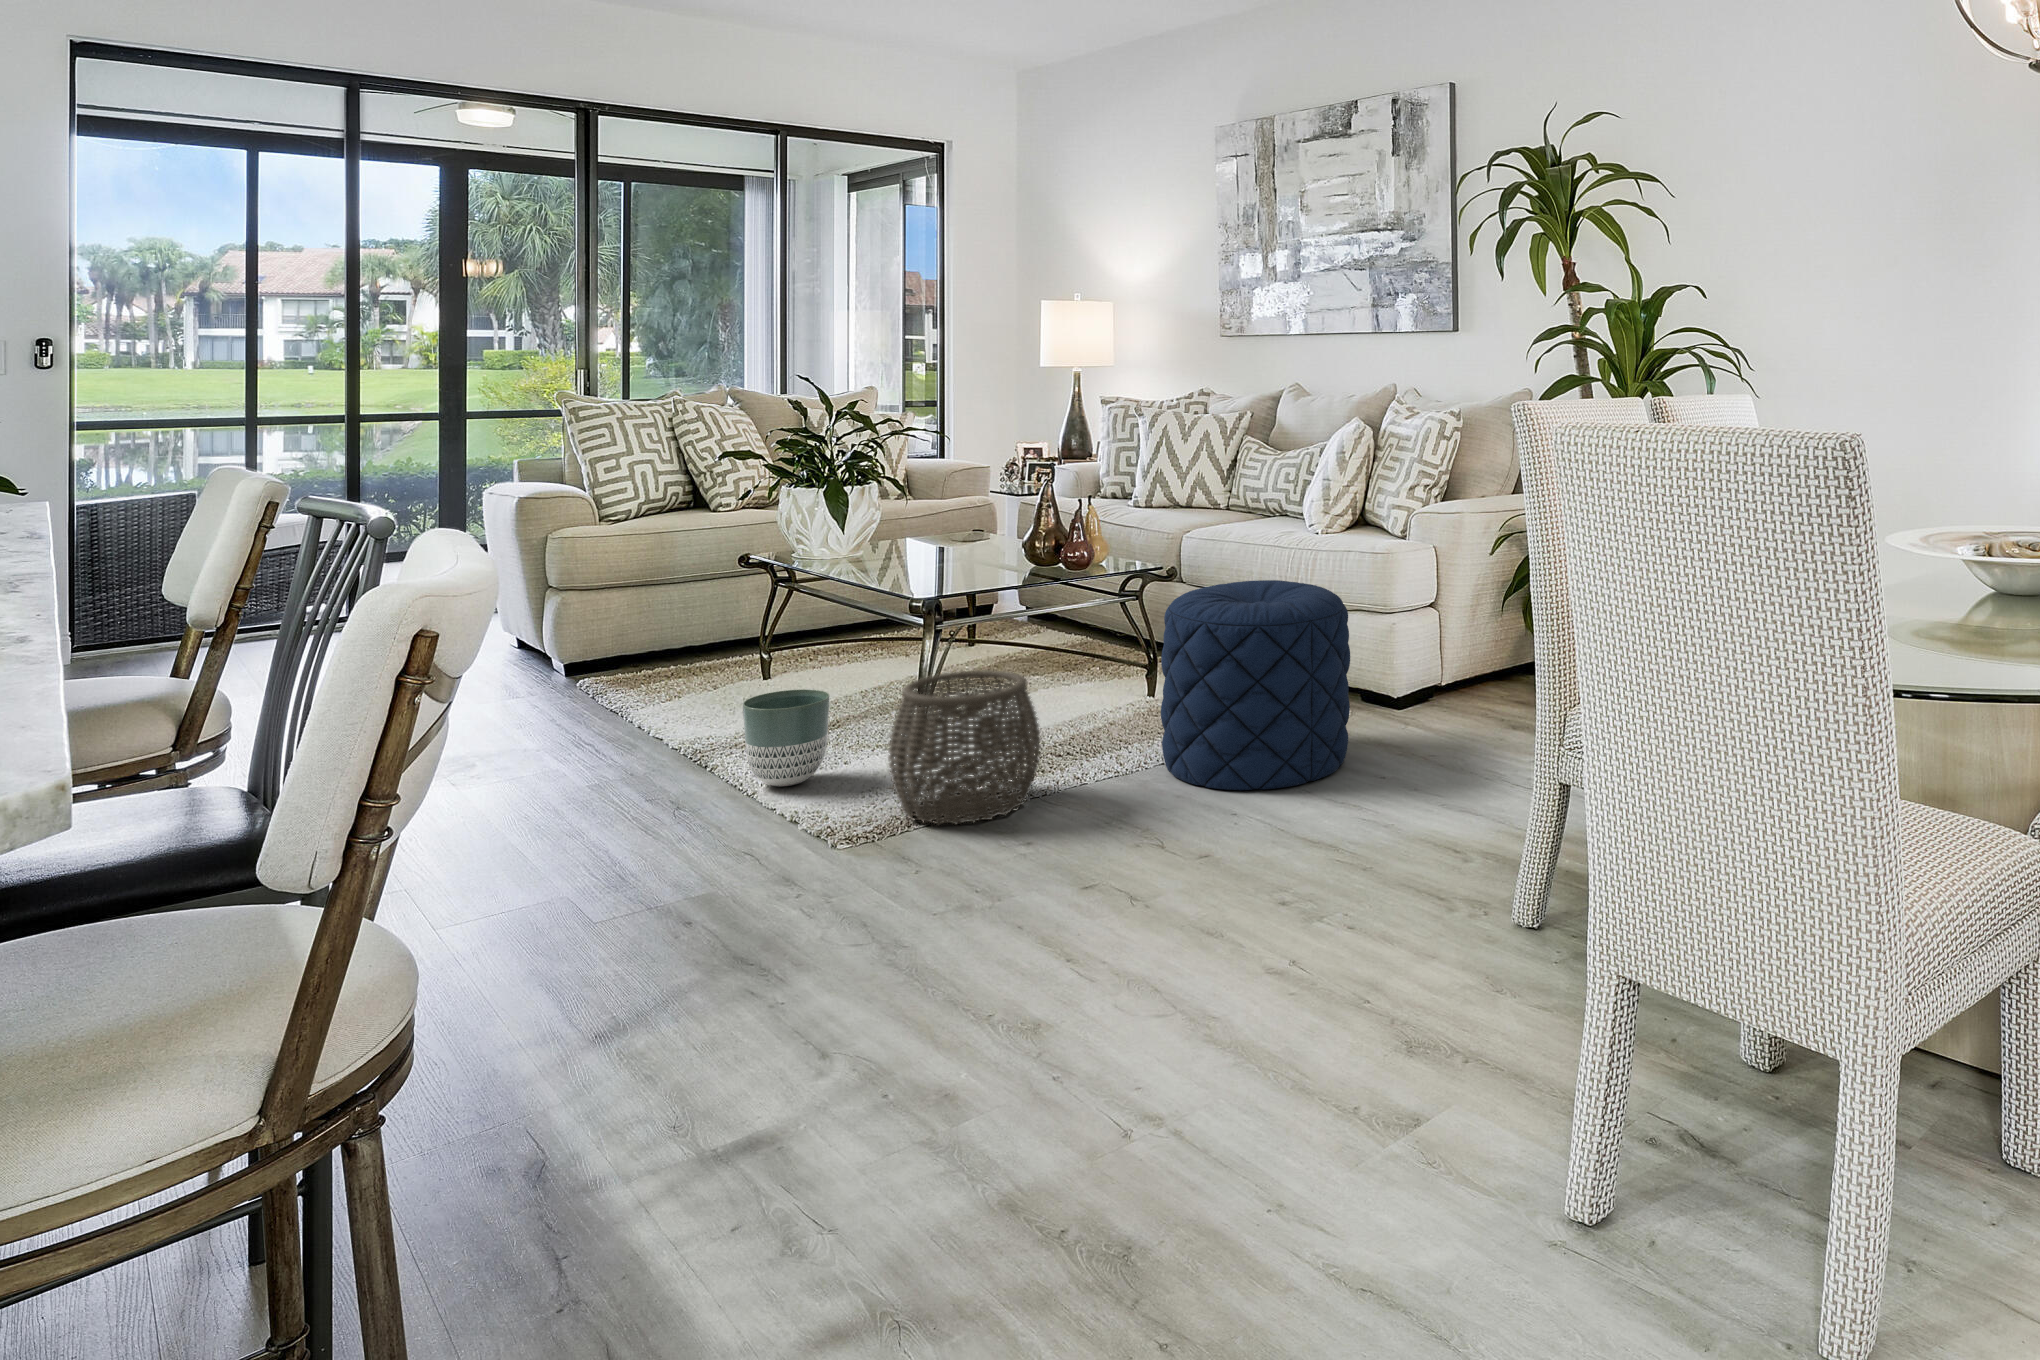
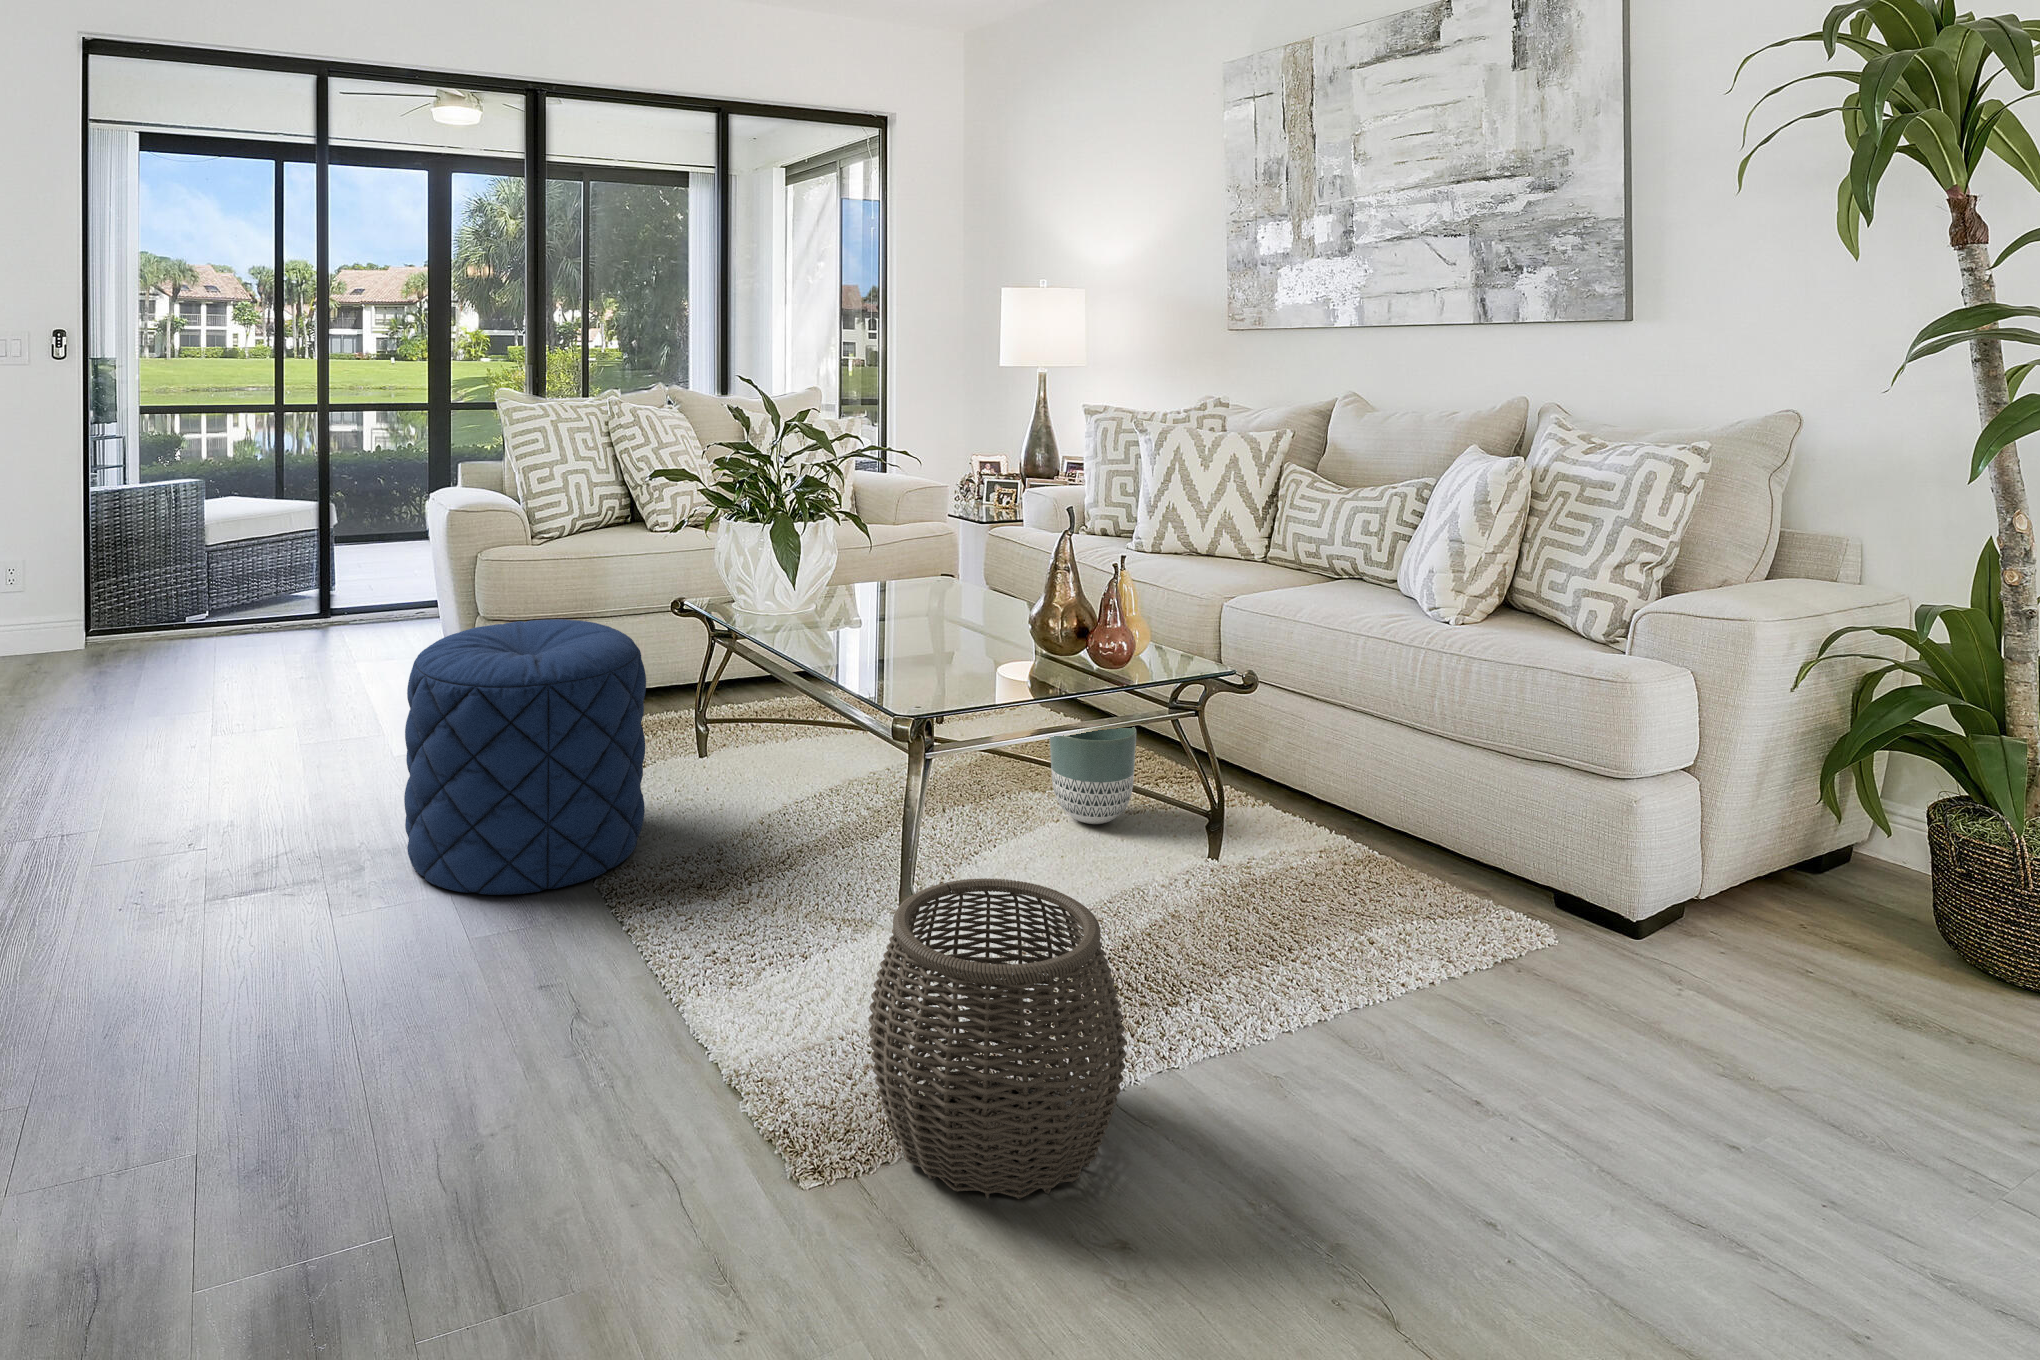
pouf: present [1161,580,1350,790] -> present [404,619,646,895]
planter: present [743,689,829,787] -> present [1050,727,1136,824]

